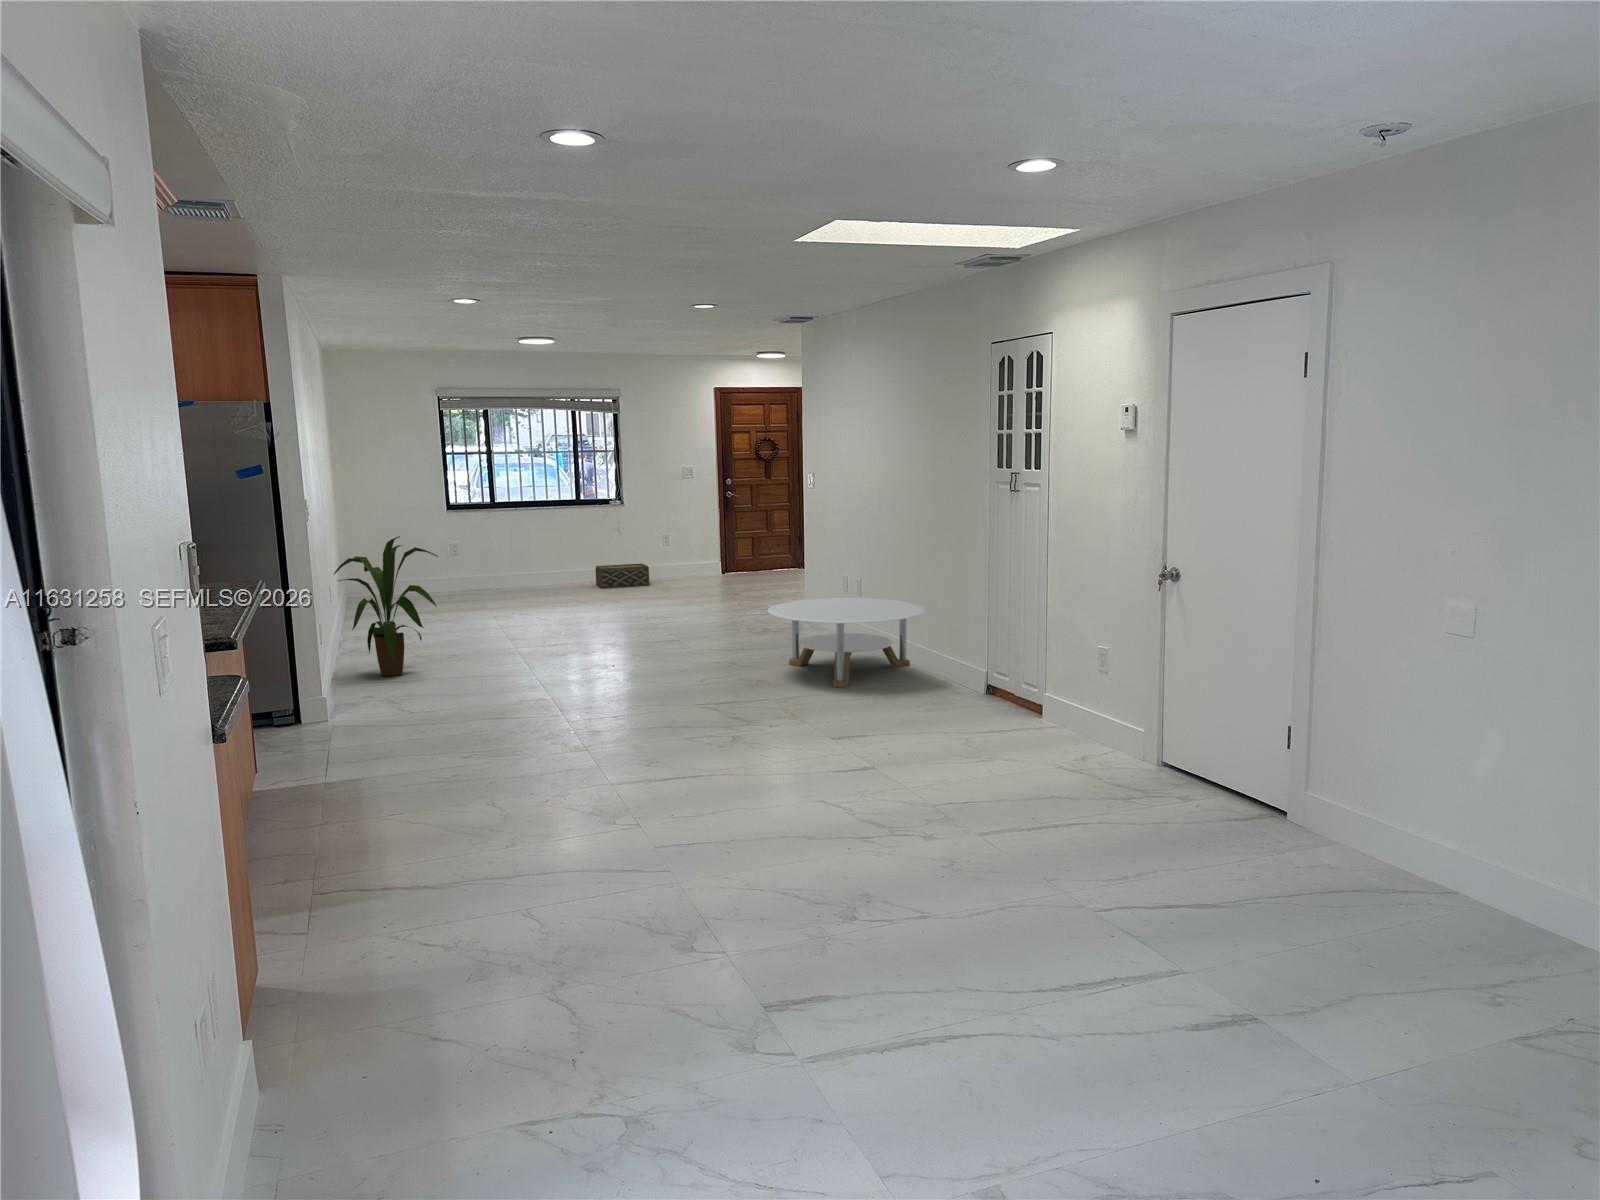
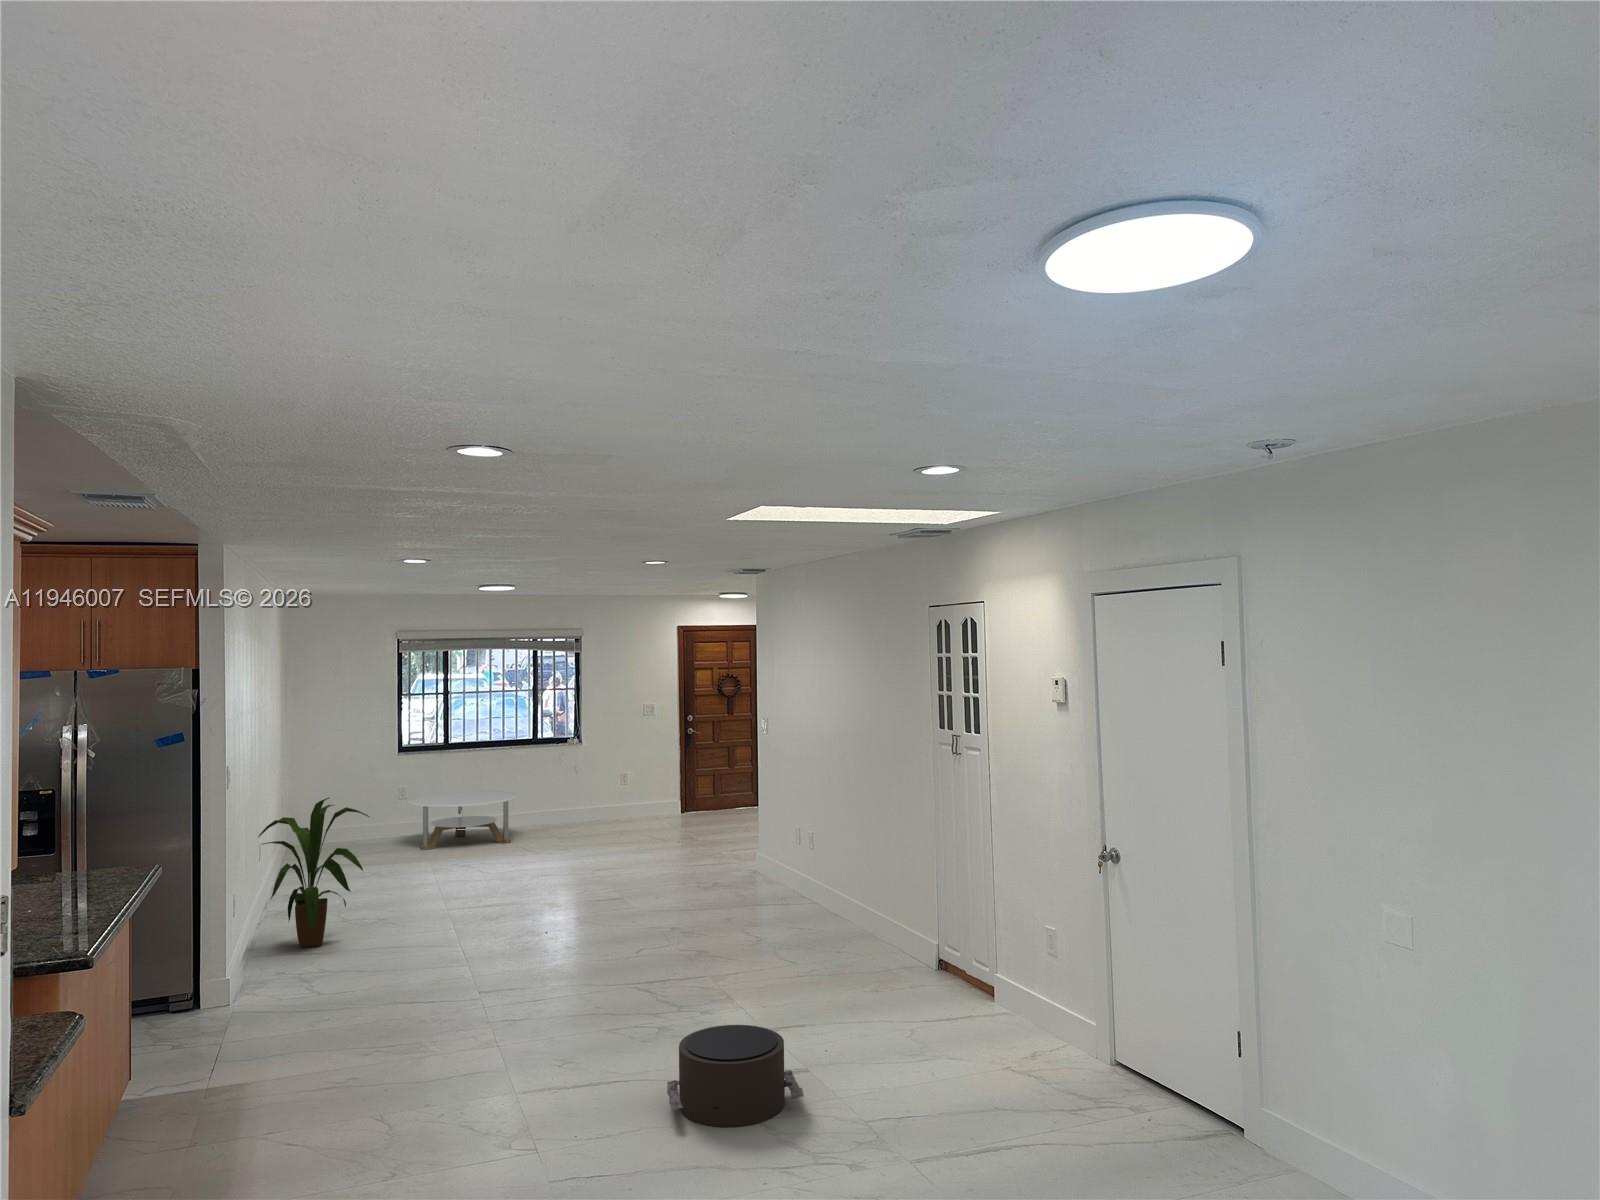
woven basket: present [595,564,649,588] -> none [550,804,605,832]
round table: present [768,597,925,688] -> present [407,791,519,850]
pouf: none [751,726,879,808] -> present [667,1025,804,1127]

